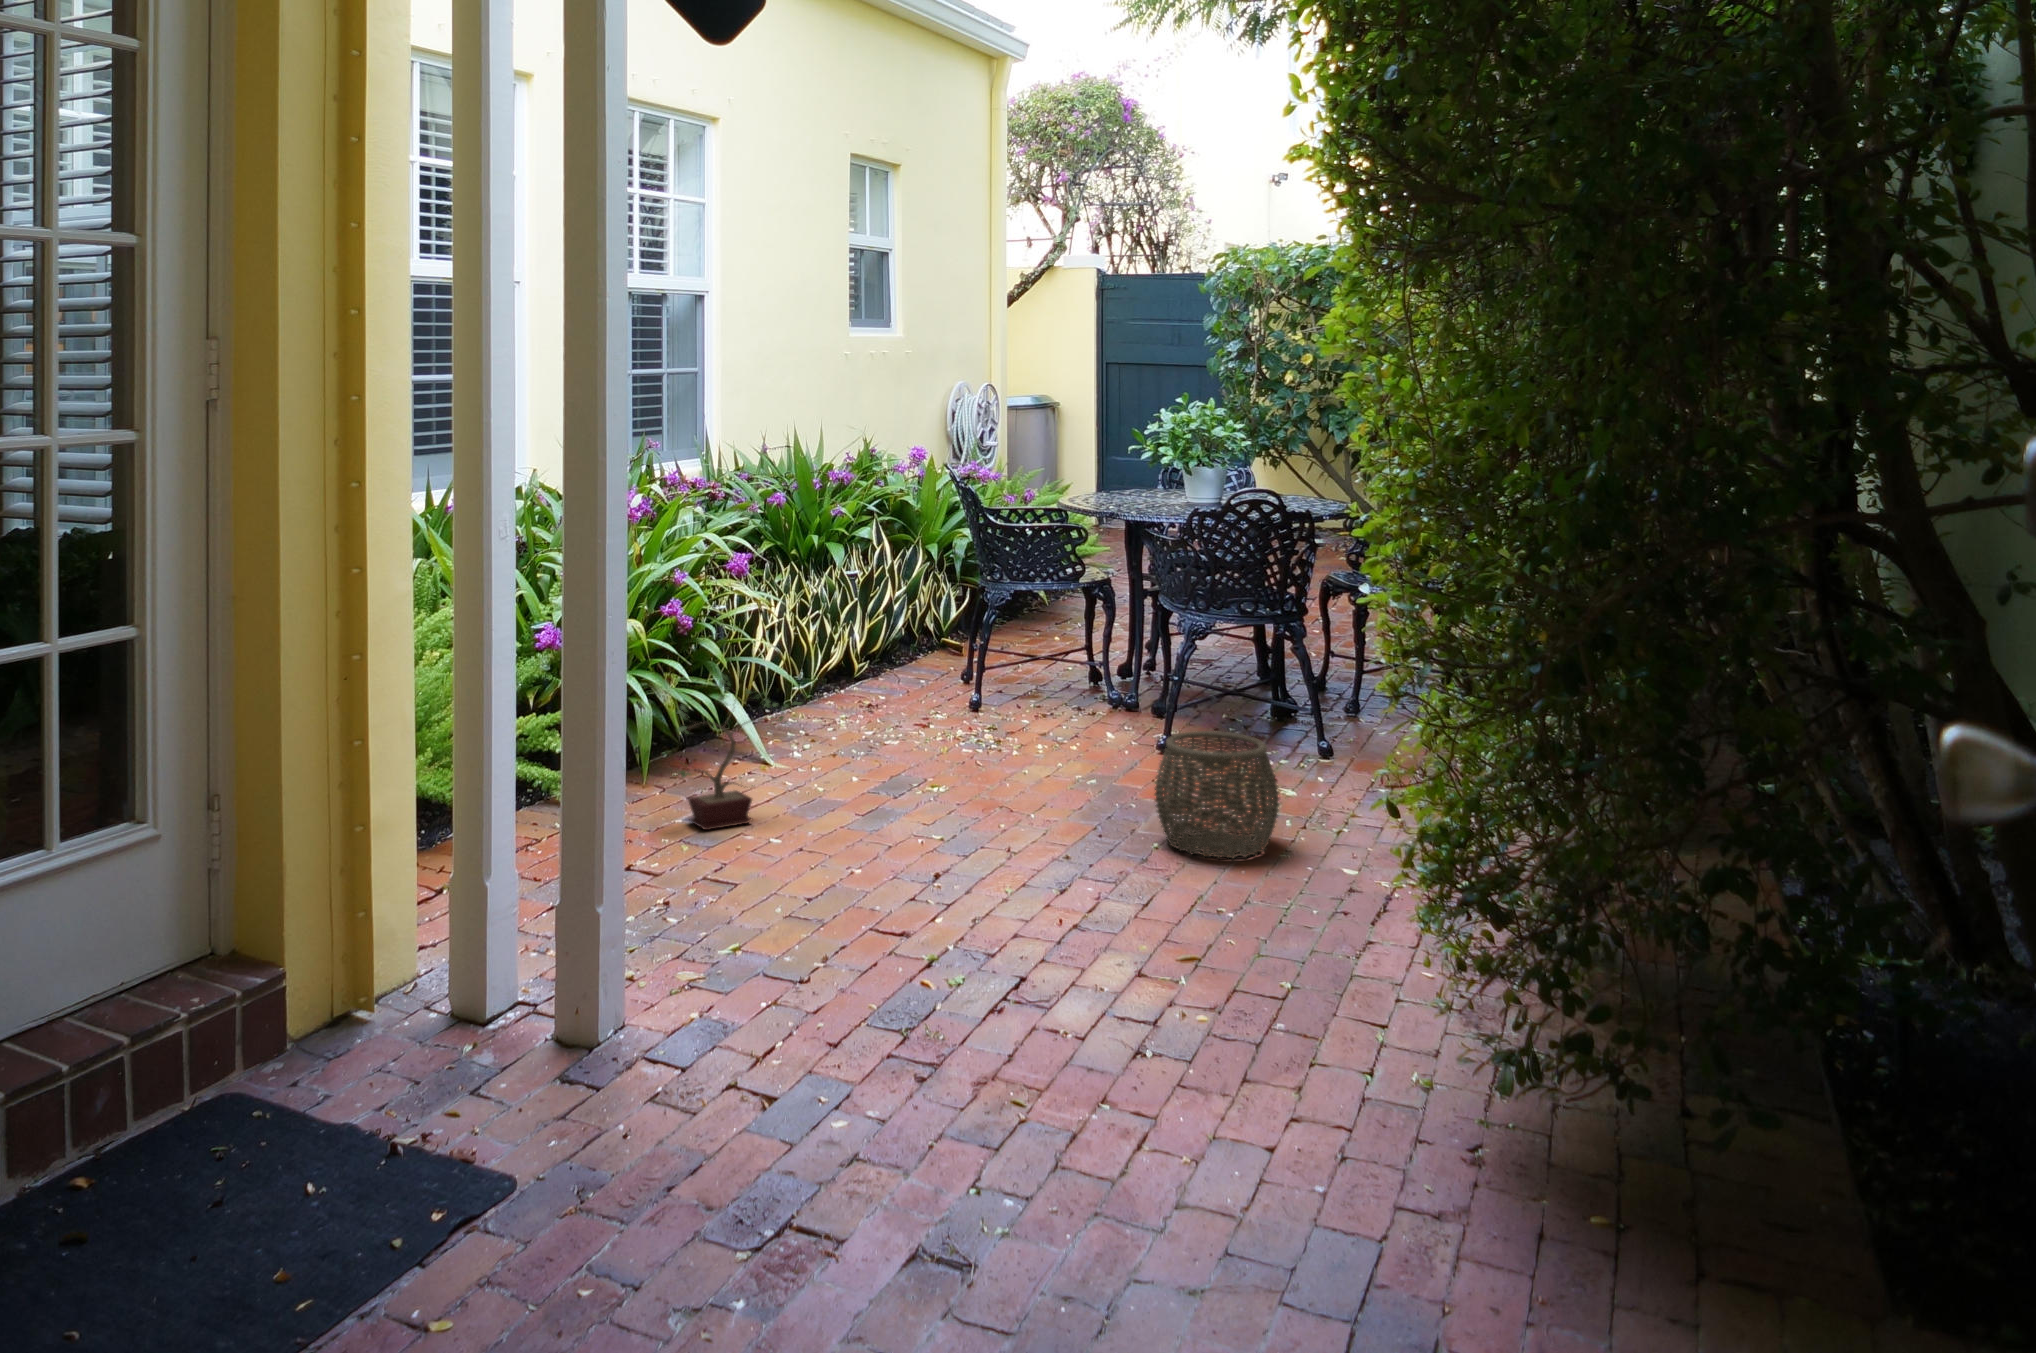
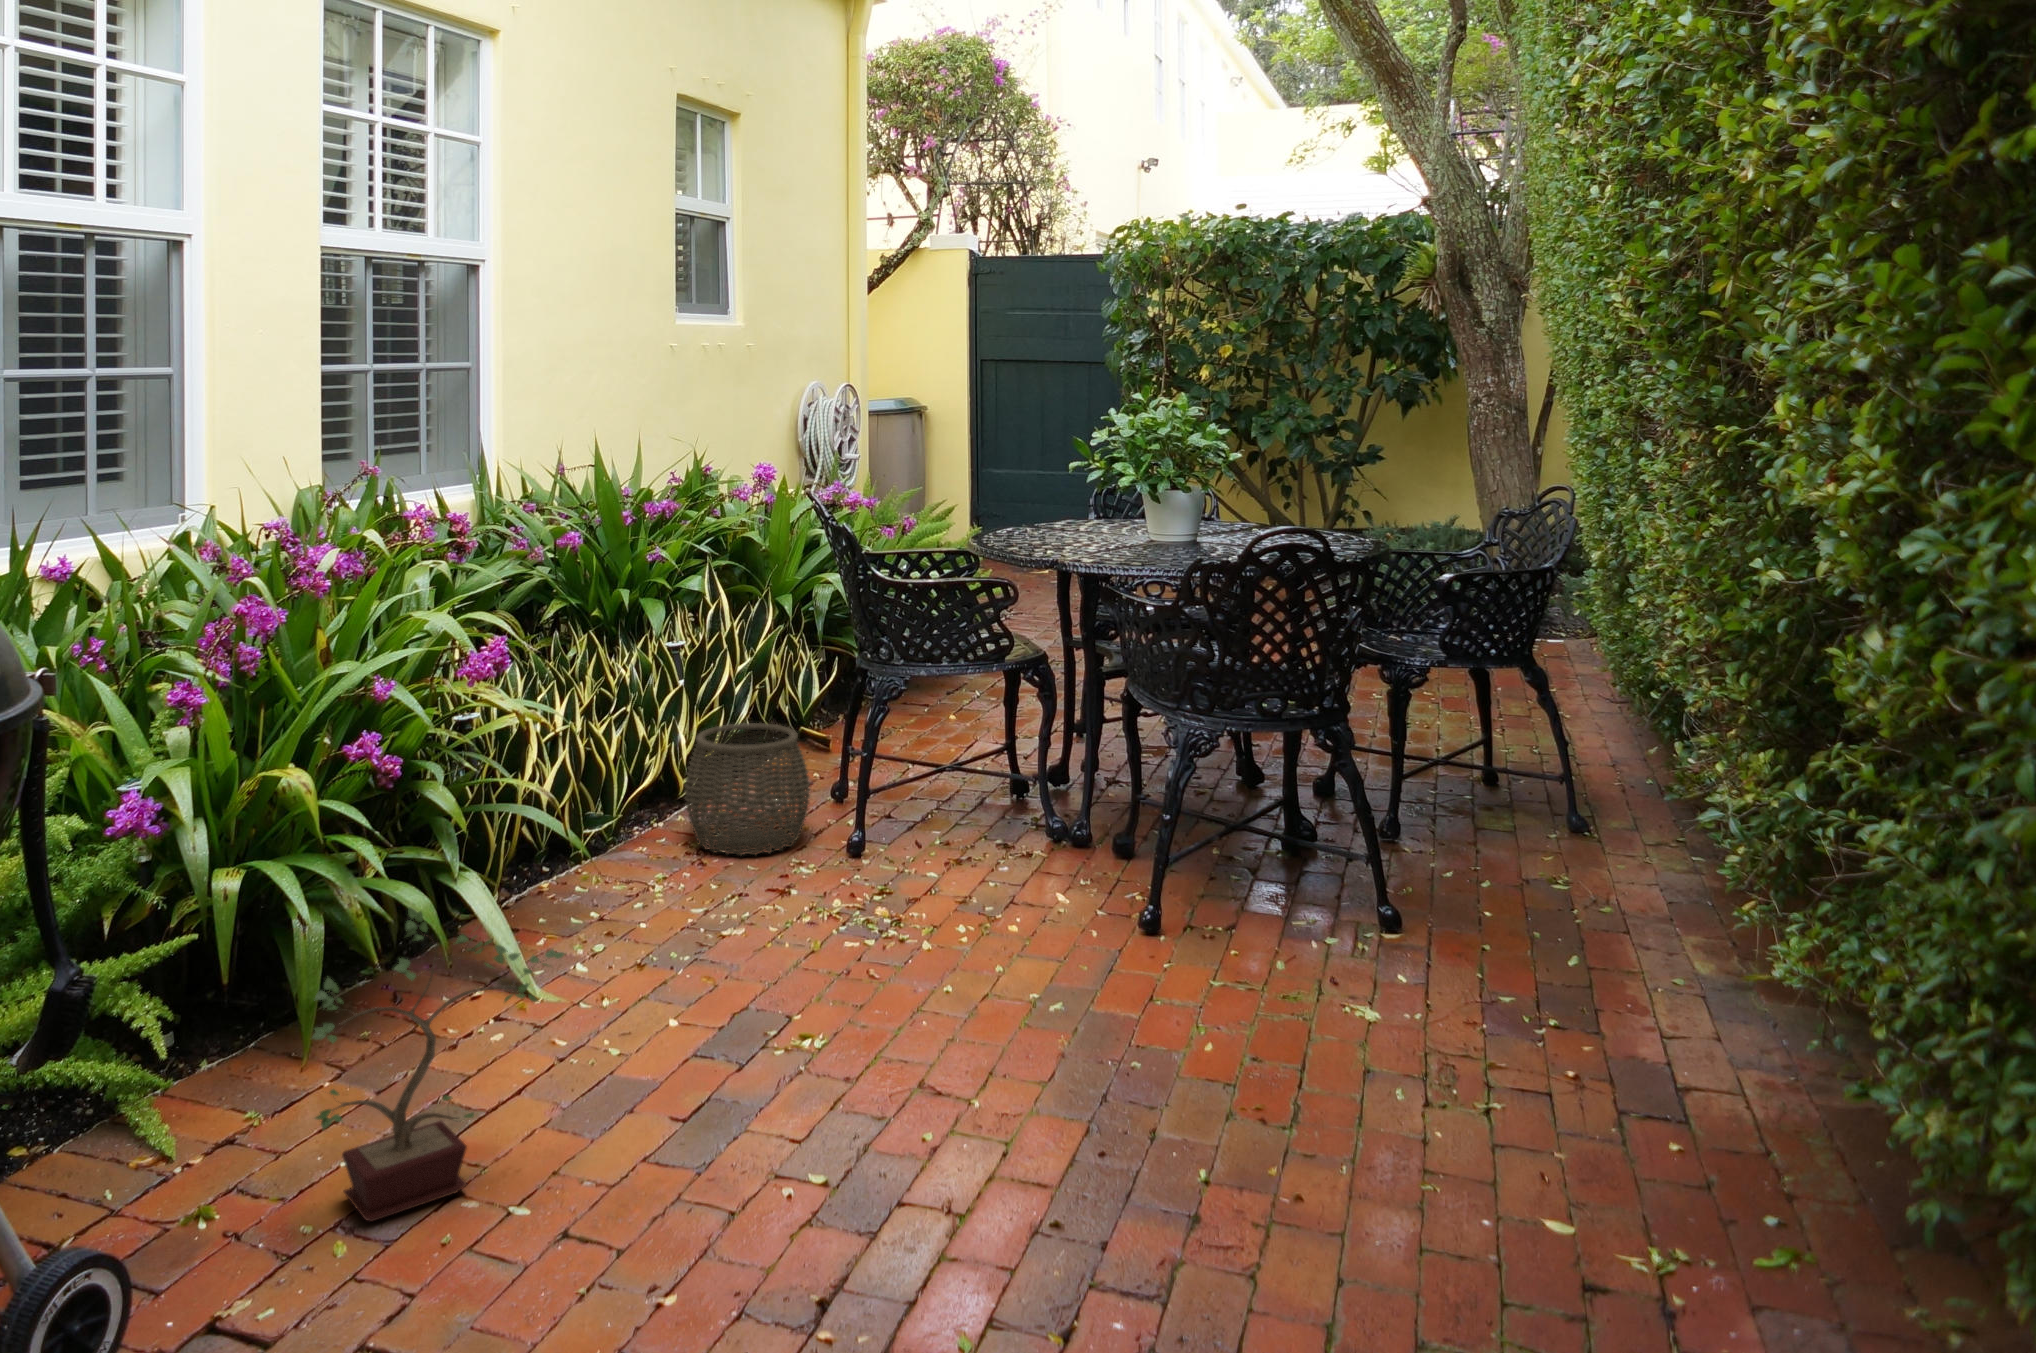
woven basket: present [1154,731,1279,858] -> present [684,723,810,855]

